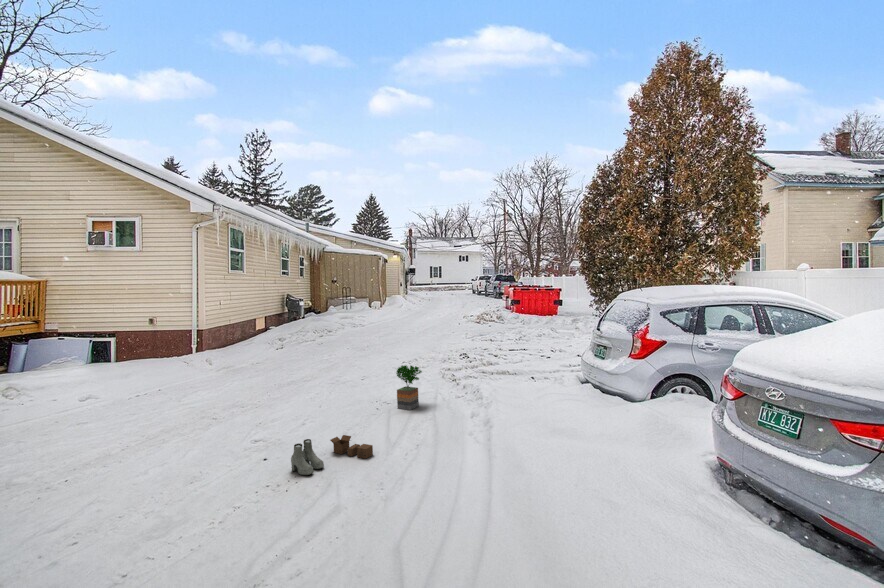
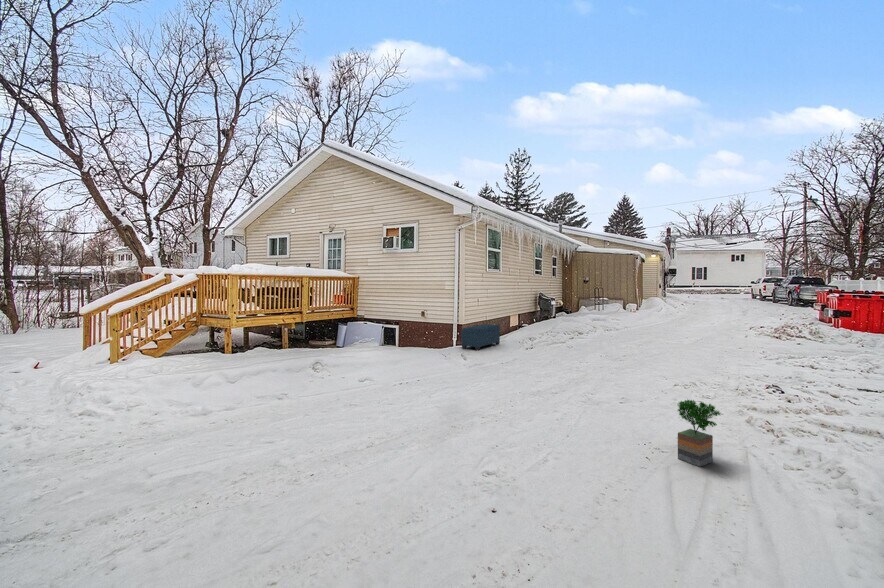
bench: none [201,329,246,358] -> present [461,324,500,350]
cardboard box: present [330,435,373,459] -> none [582,496,649,552]
boots: present [291,439,324,475] -> none [528,497,573,557]

